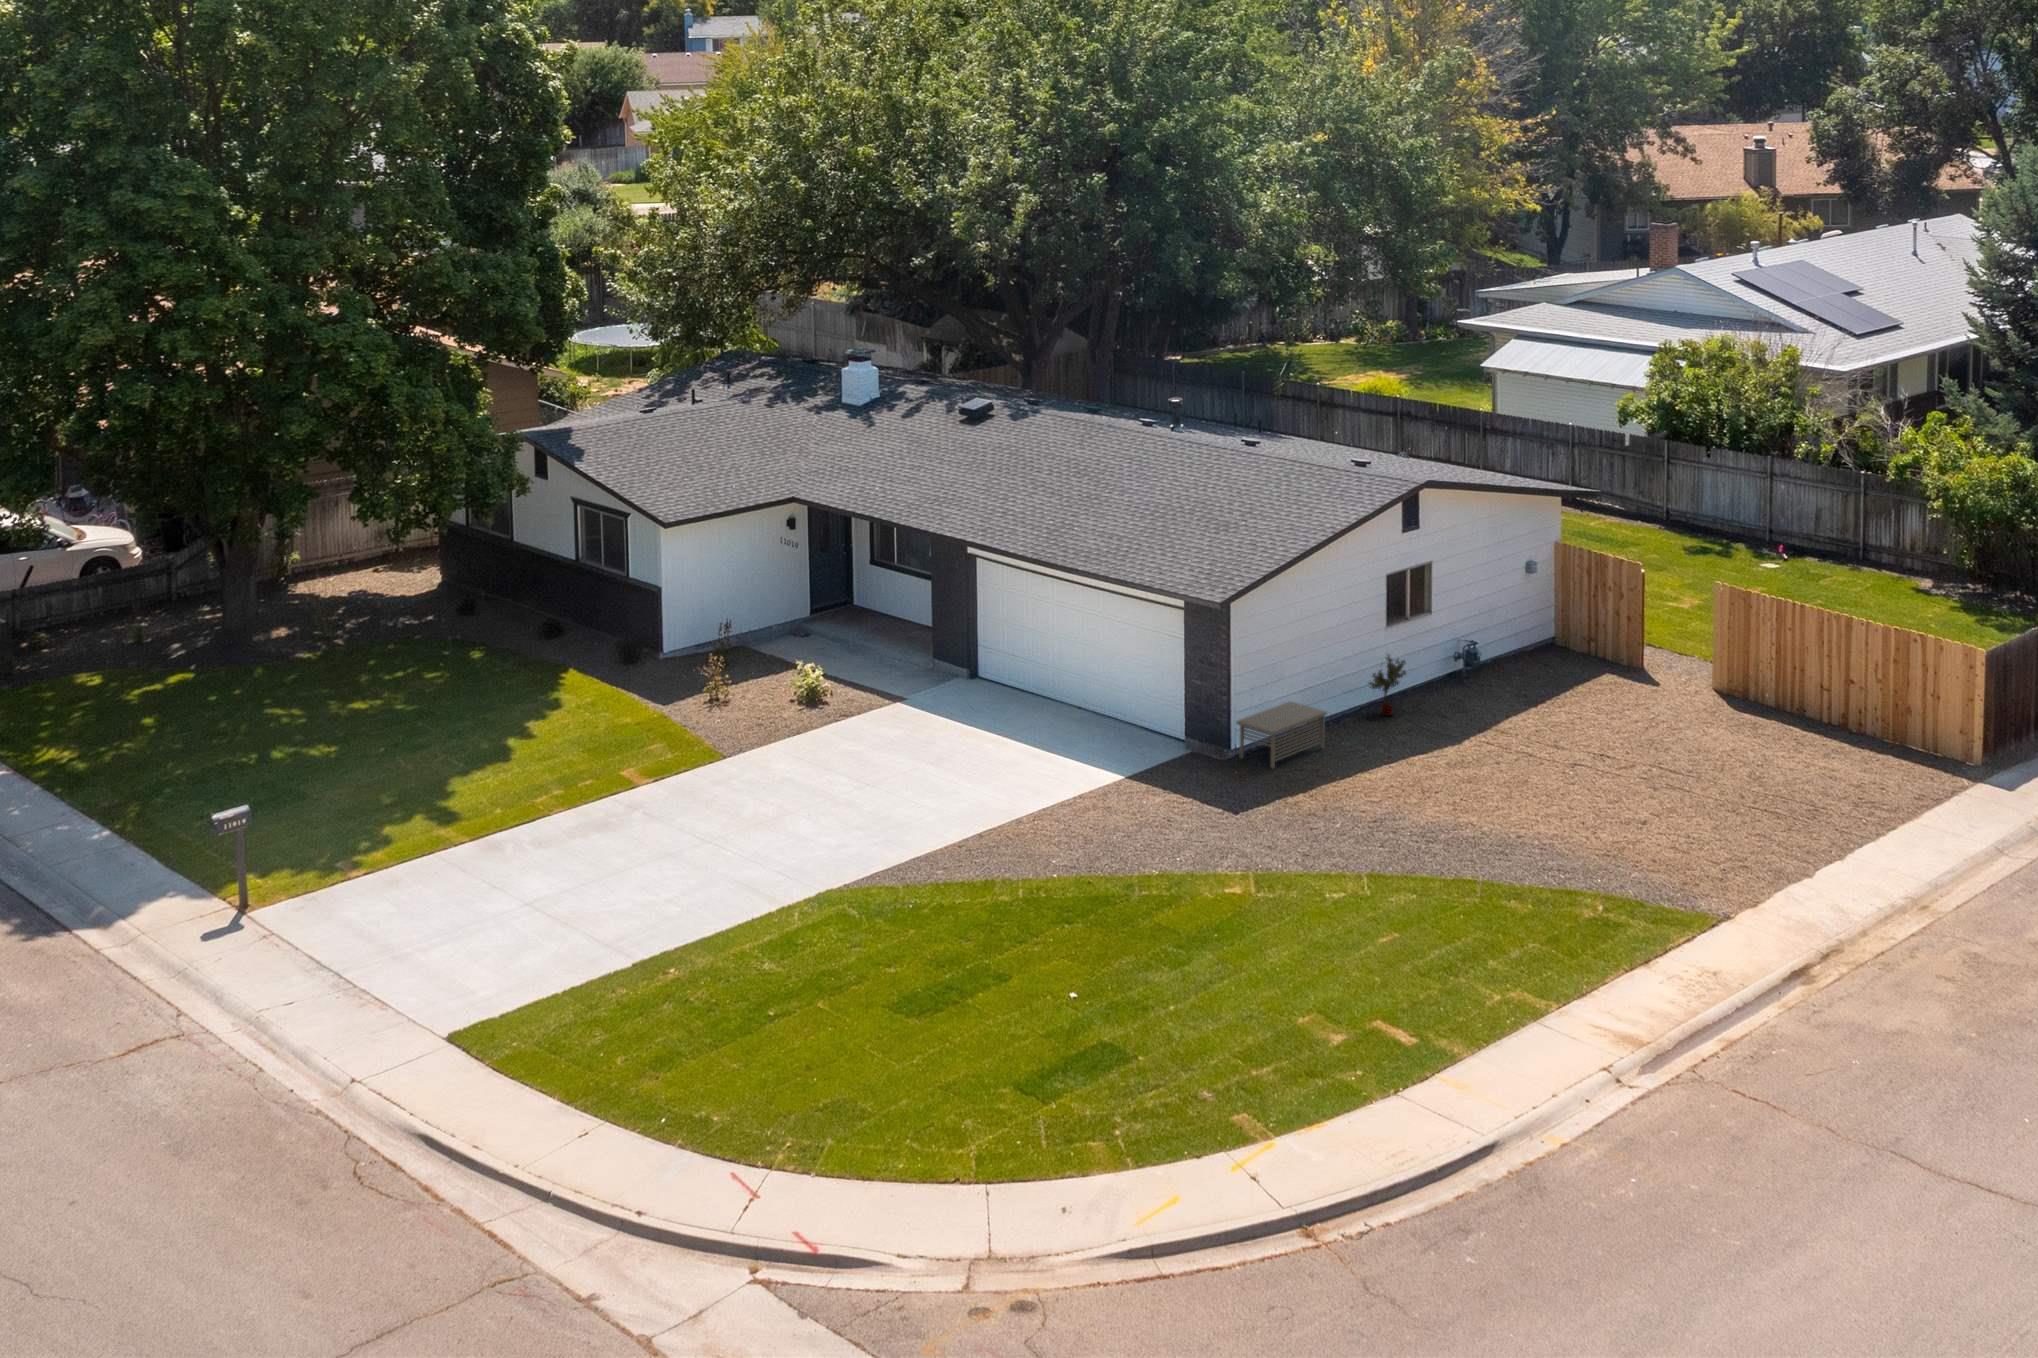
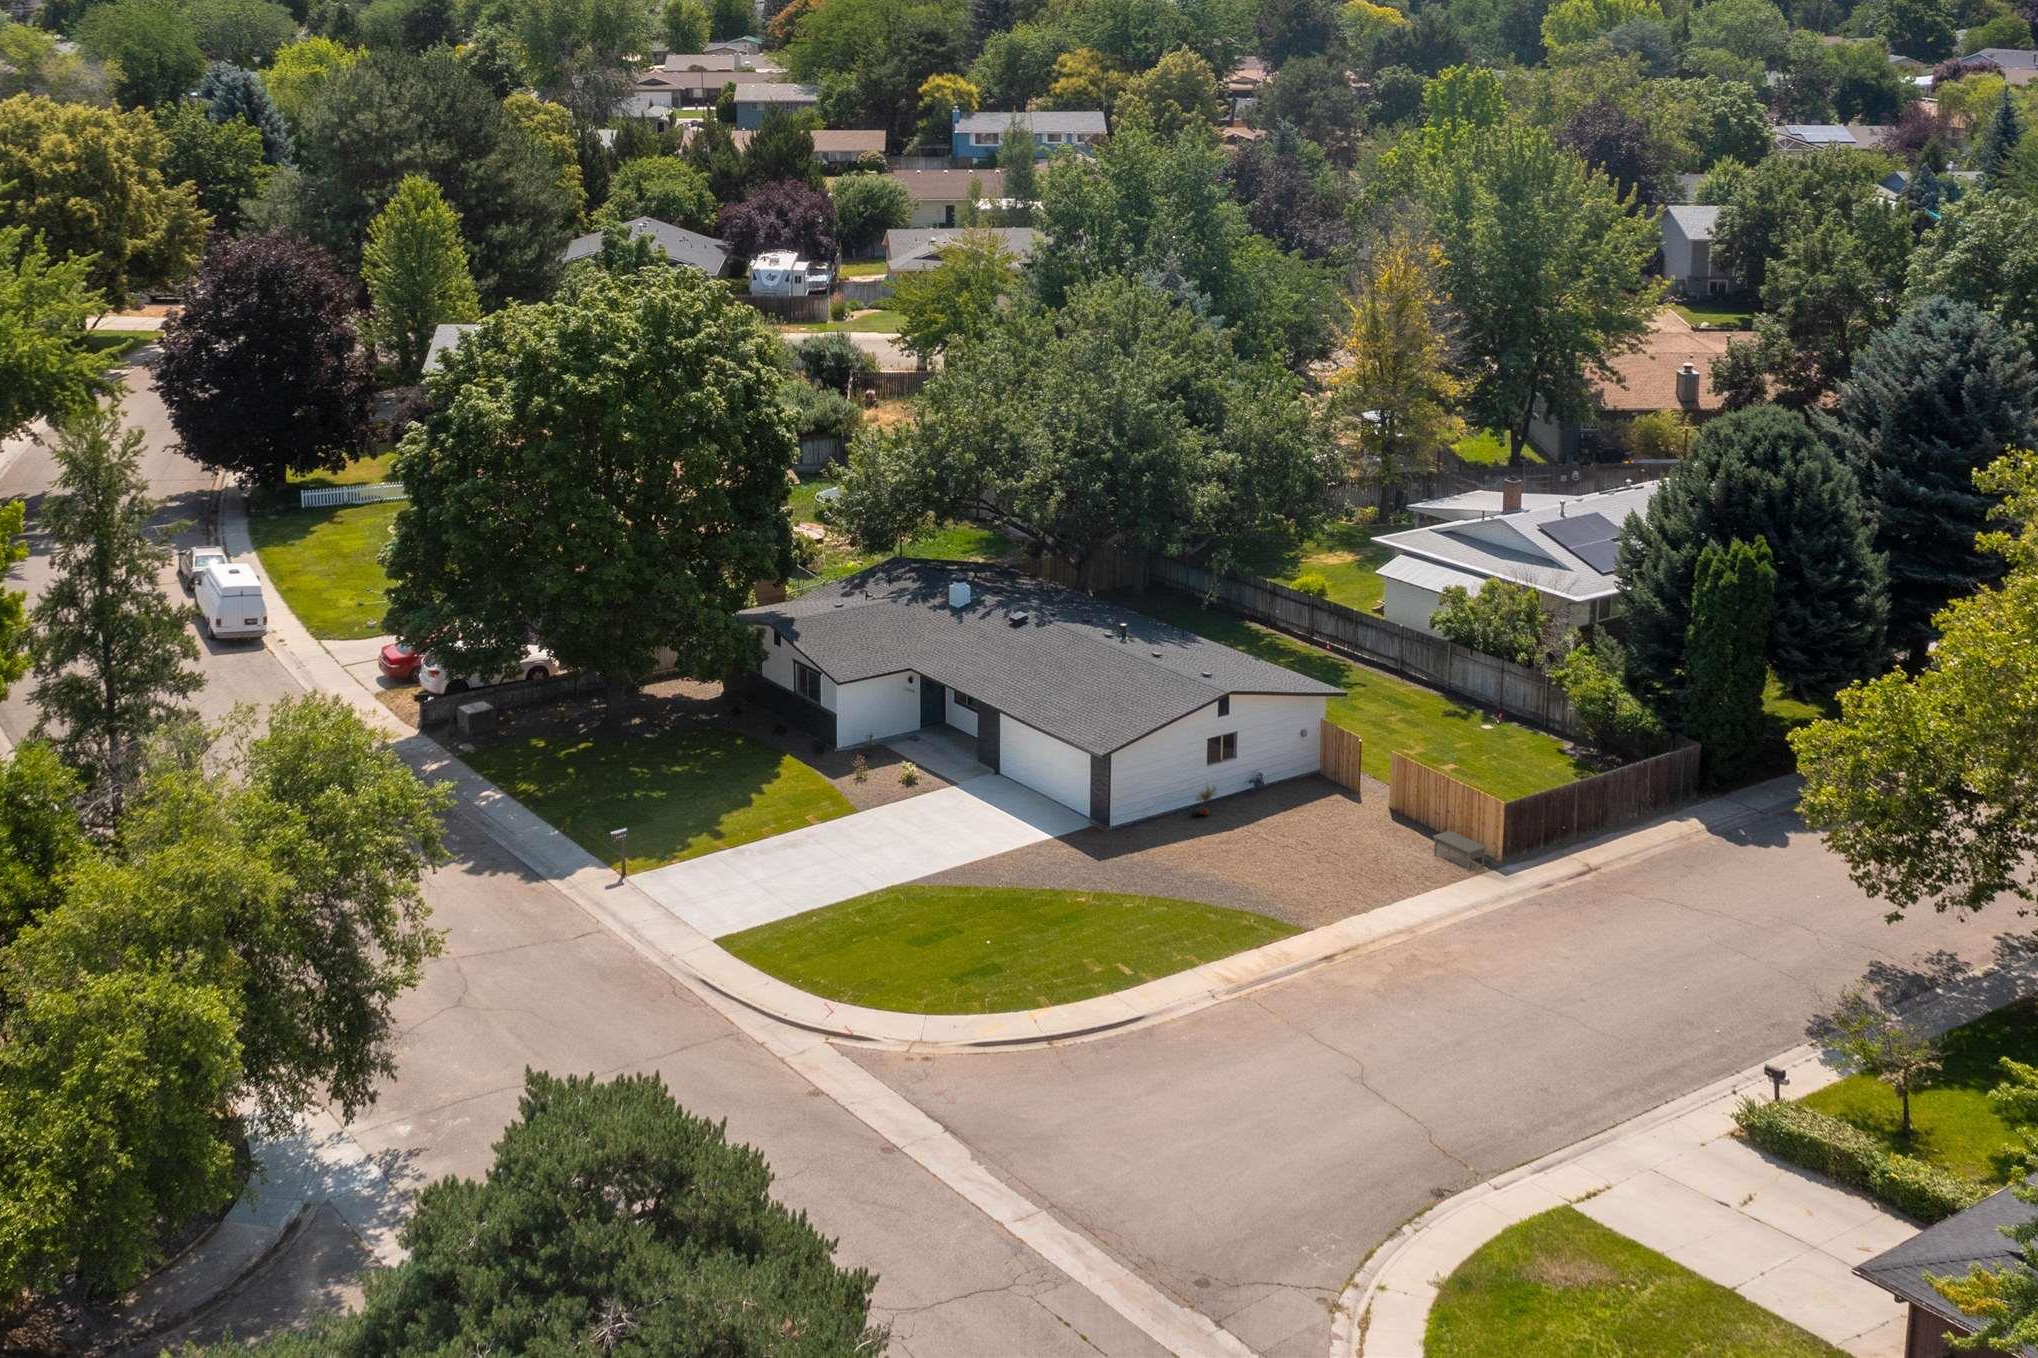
storage bench: present [1236,701,1327,768] -> present [1433,831,1486,871]

